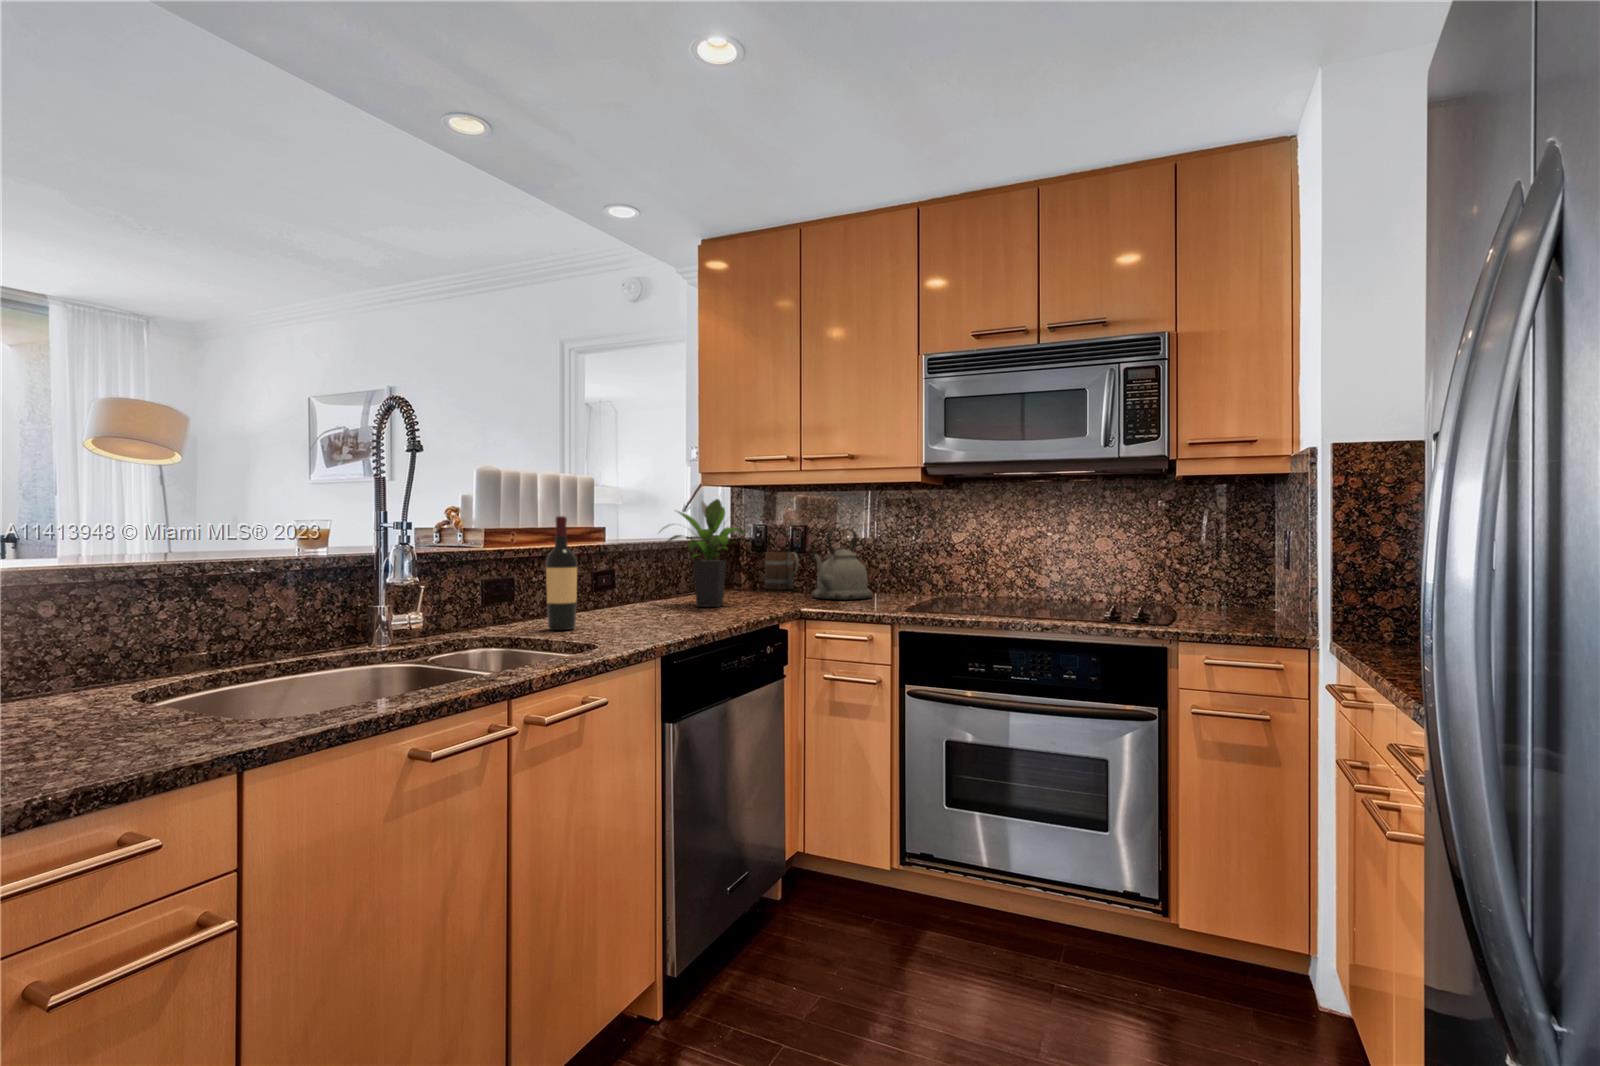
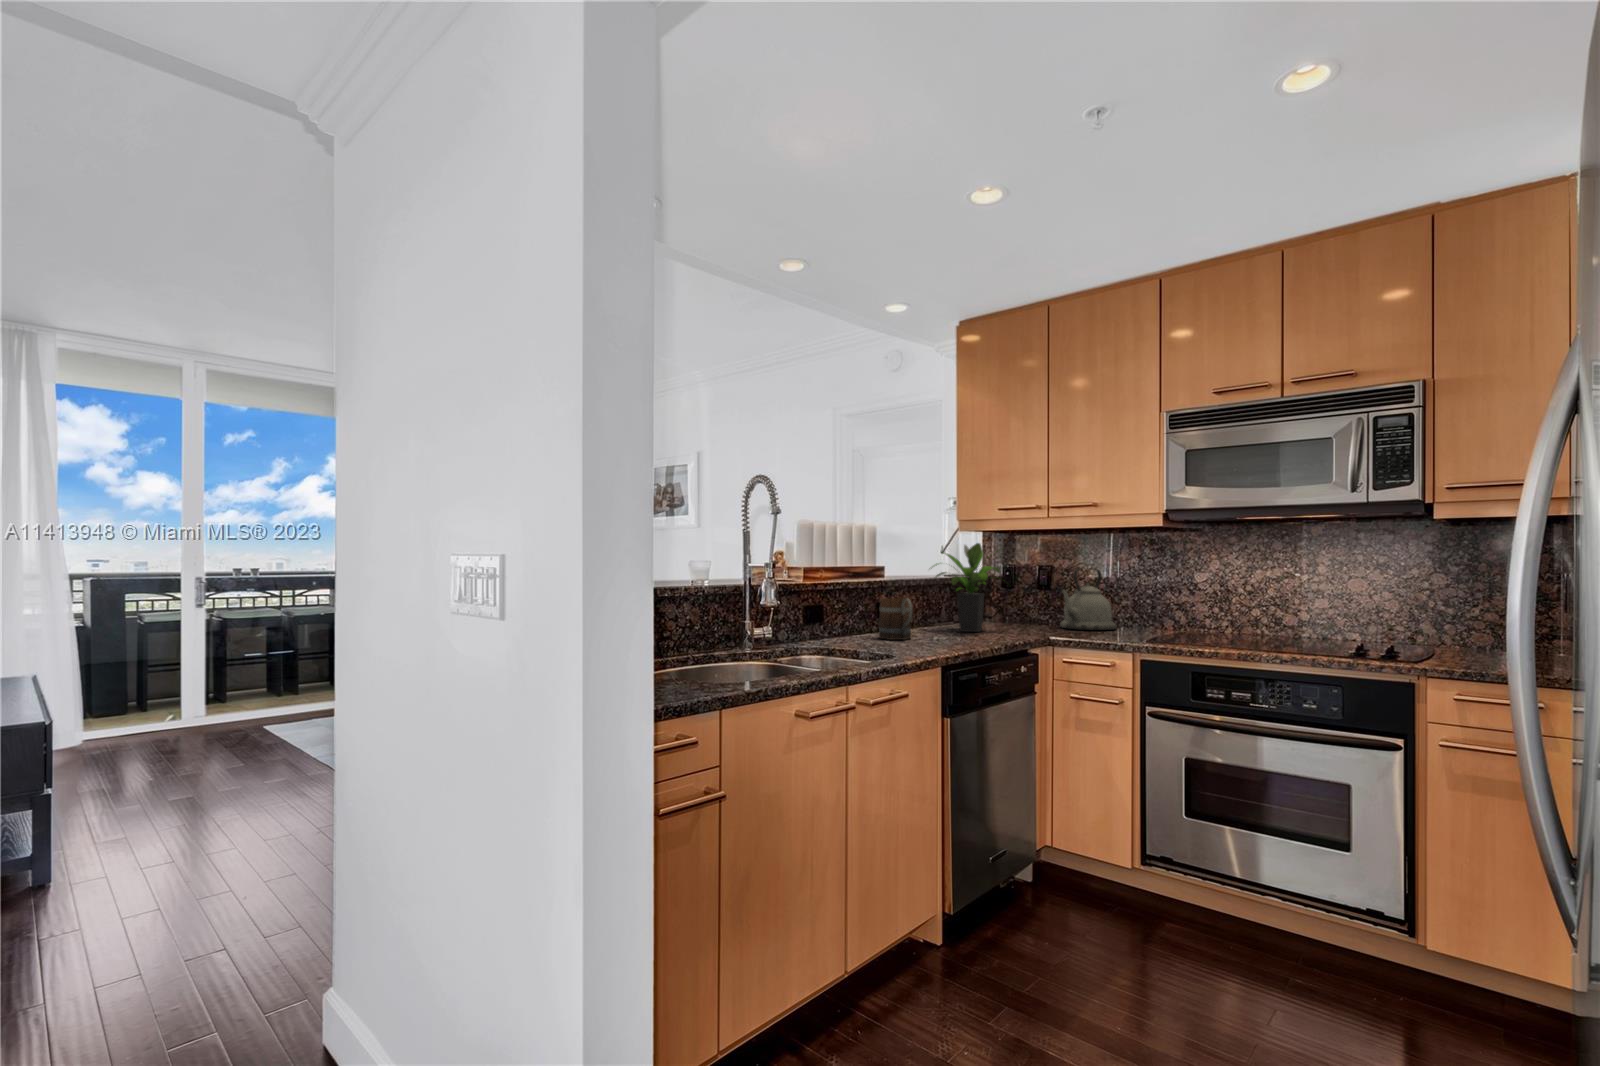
wine bottle: present [546,516,577,630] -> none [849,557,871,644]
mug: present [764,552,799,590] -> present [879,598,912,640]

